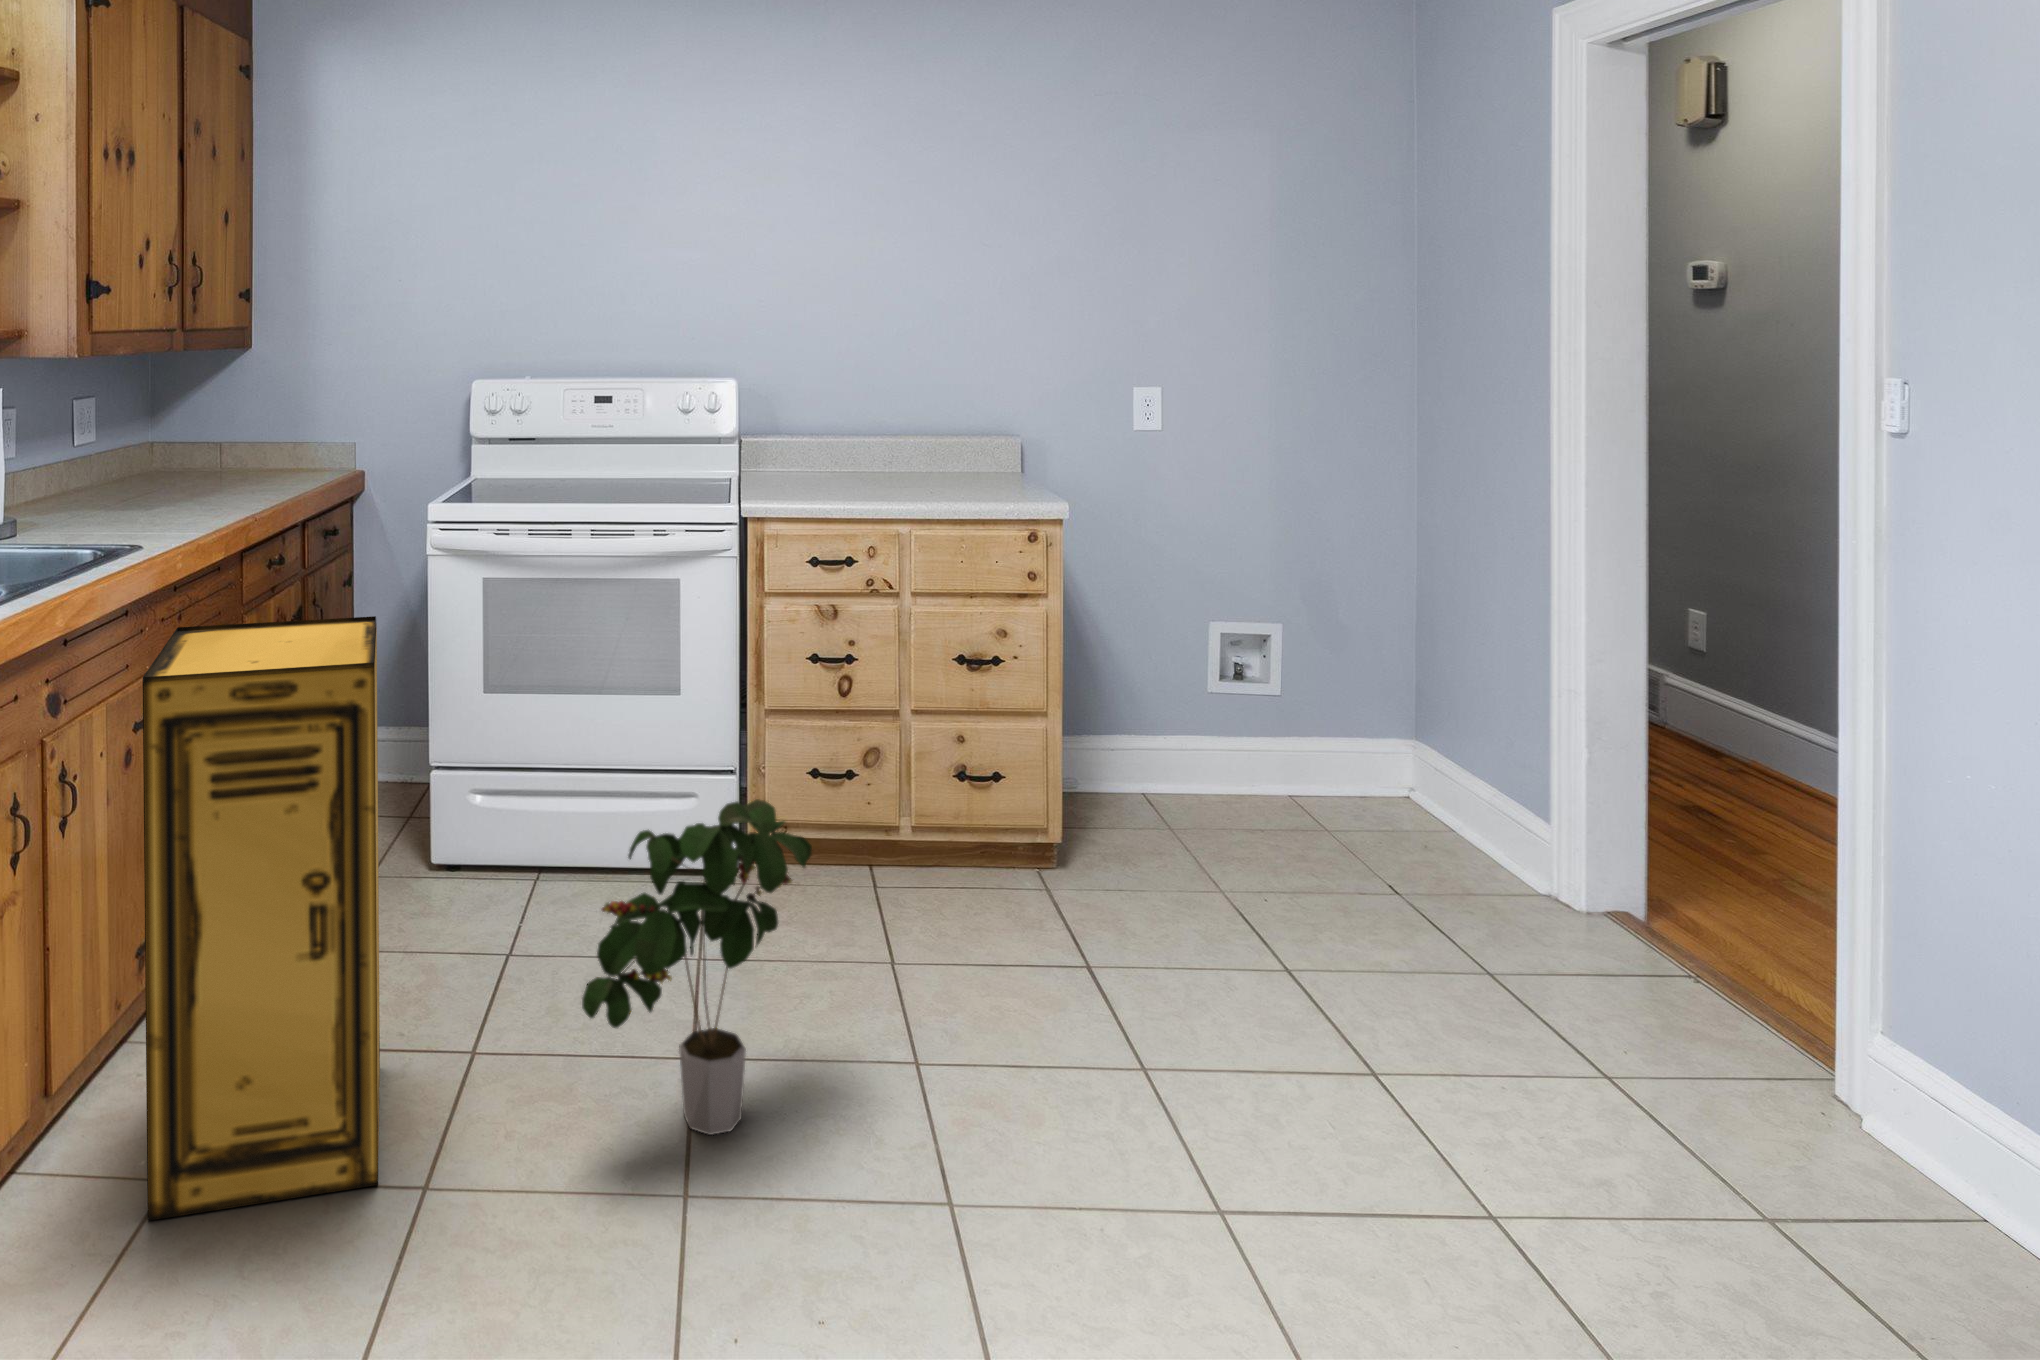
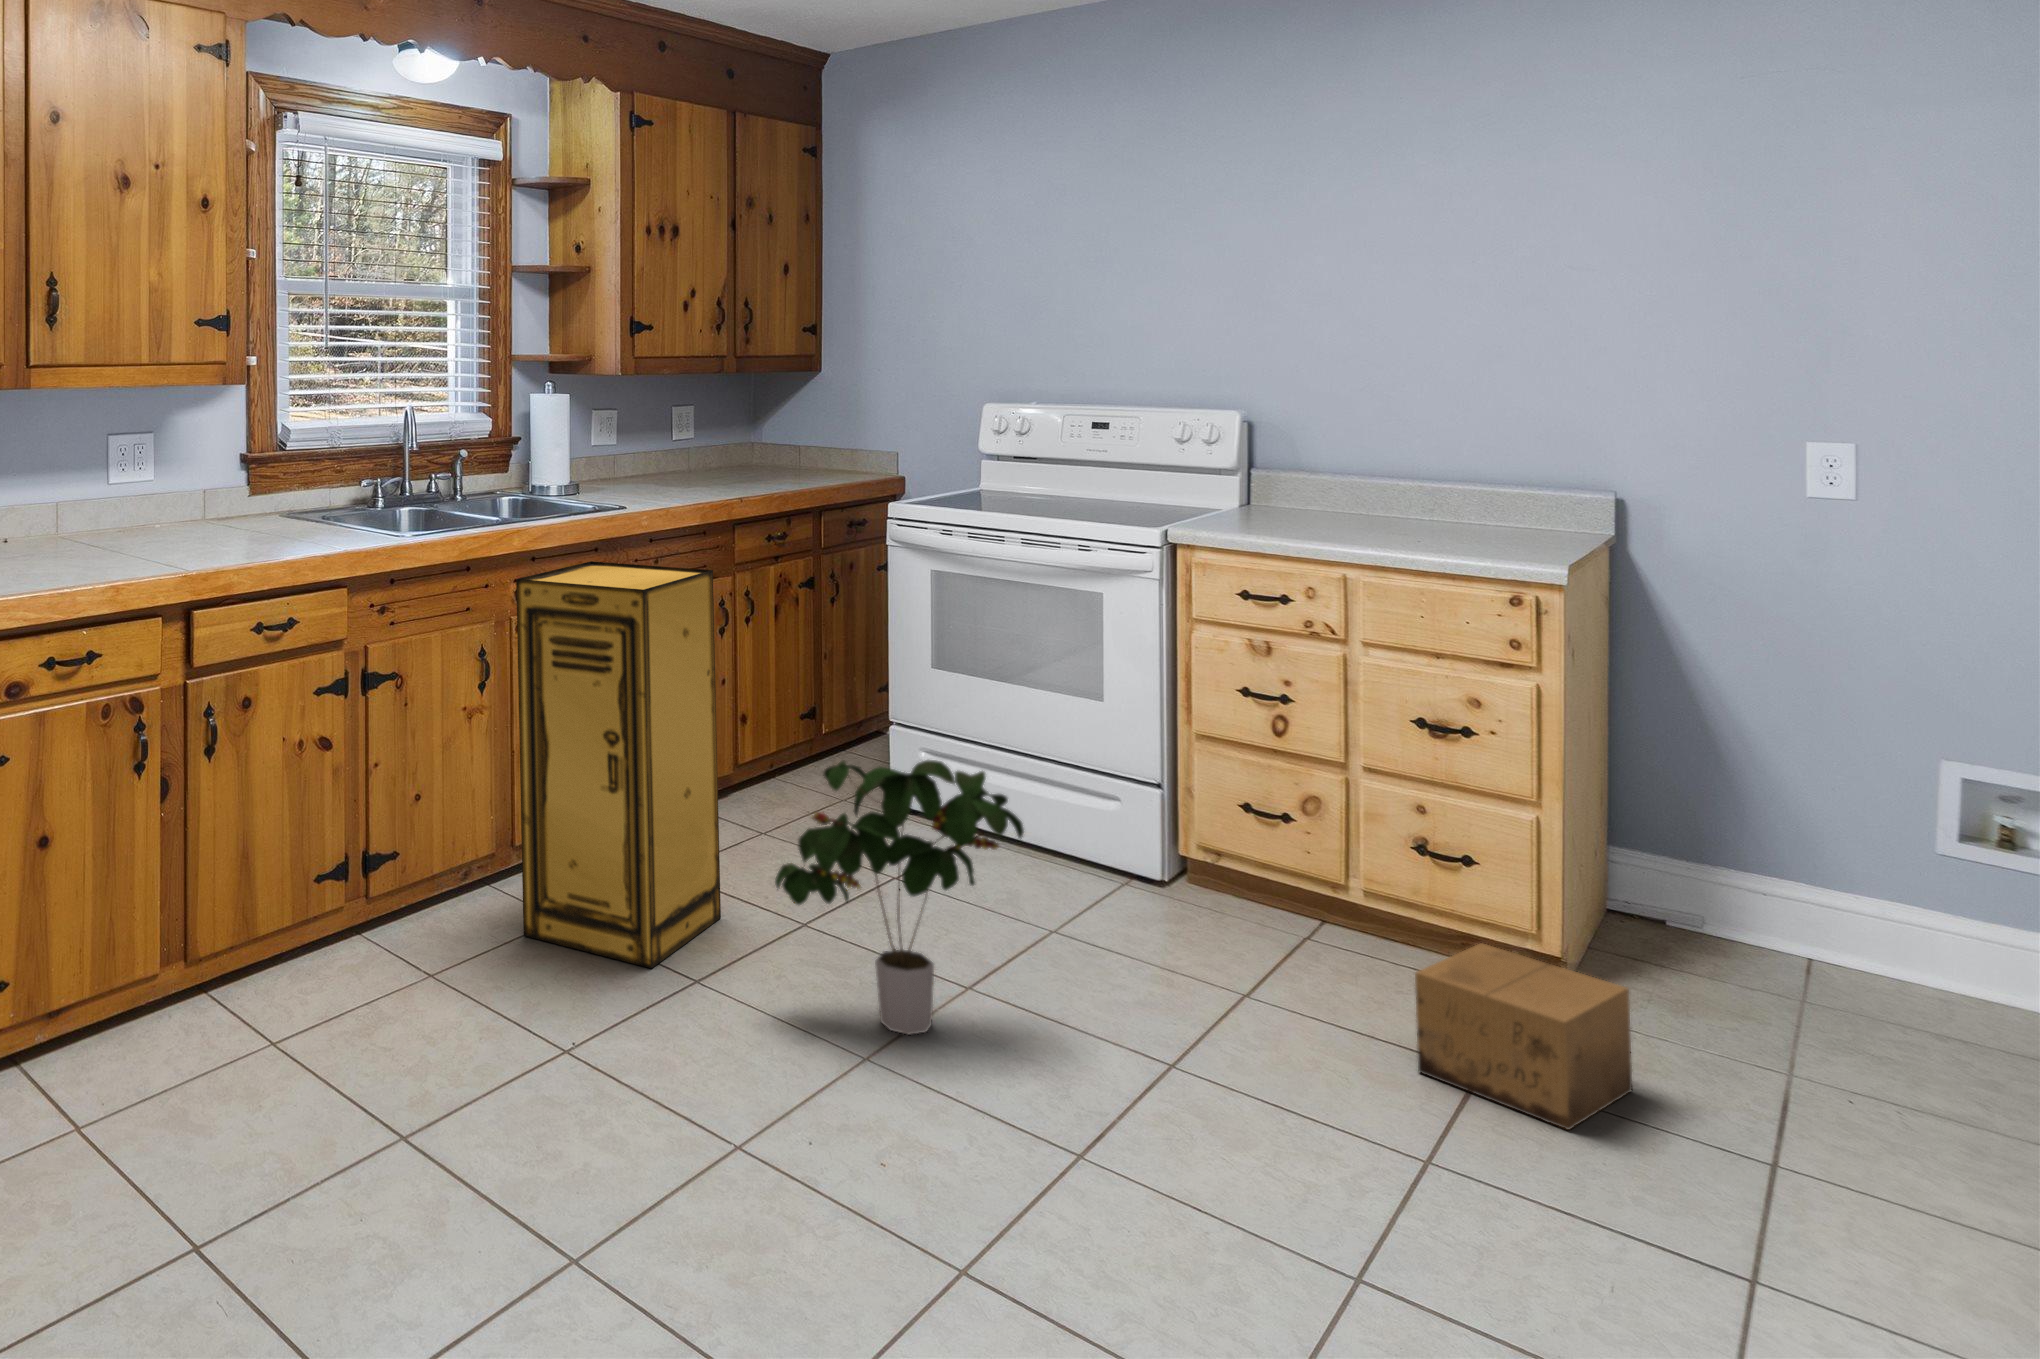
cardboard box: none [1061,839,1192,979] -> present [1415,944,1632,1130]

